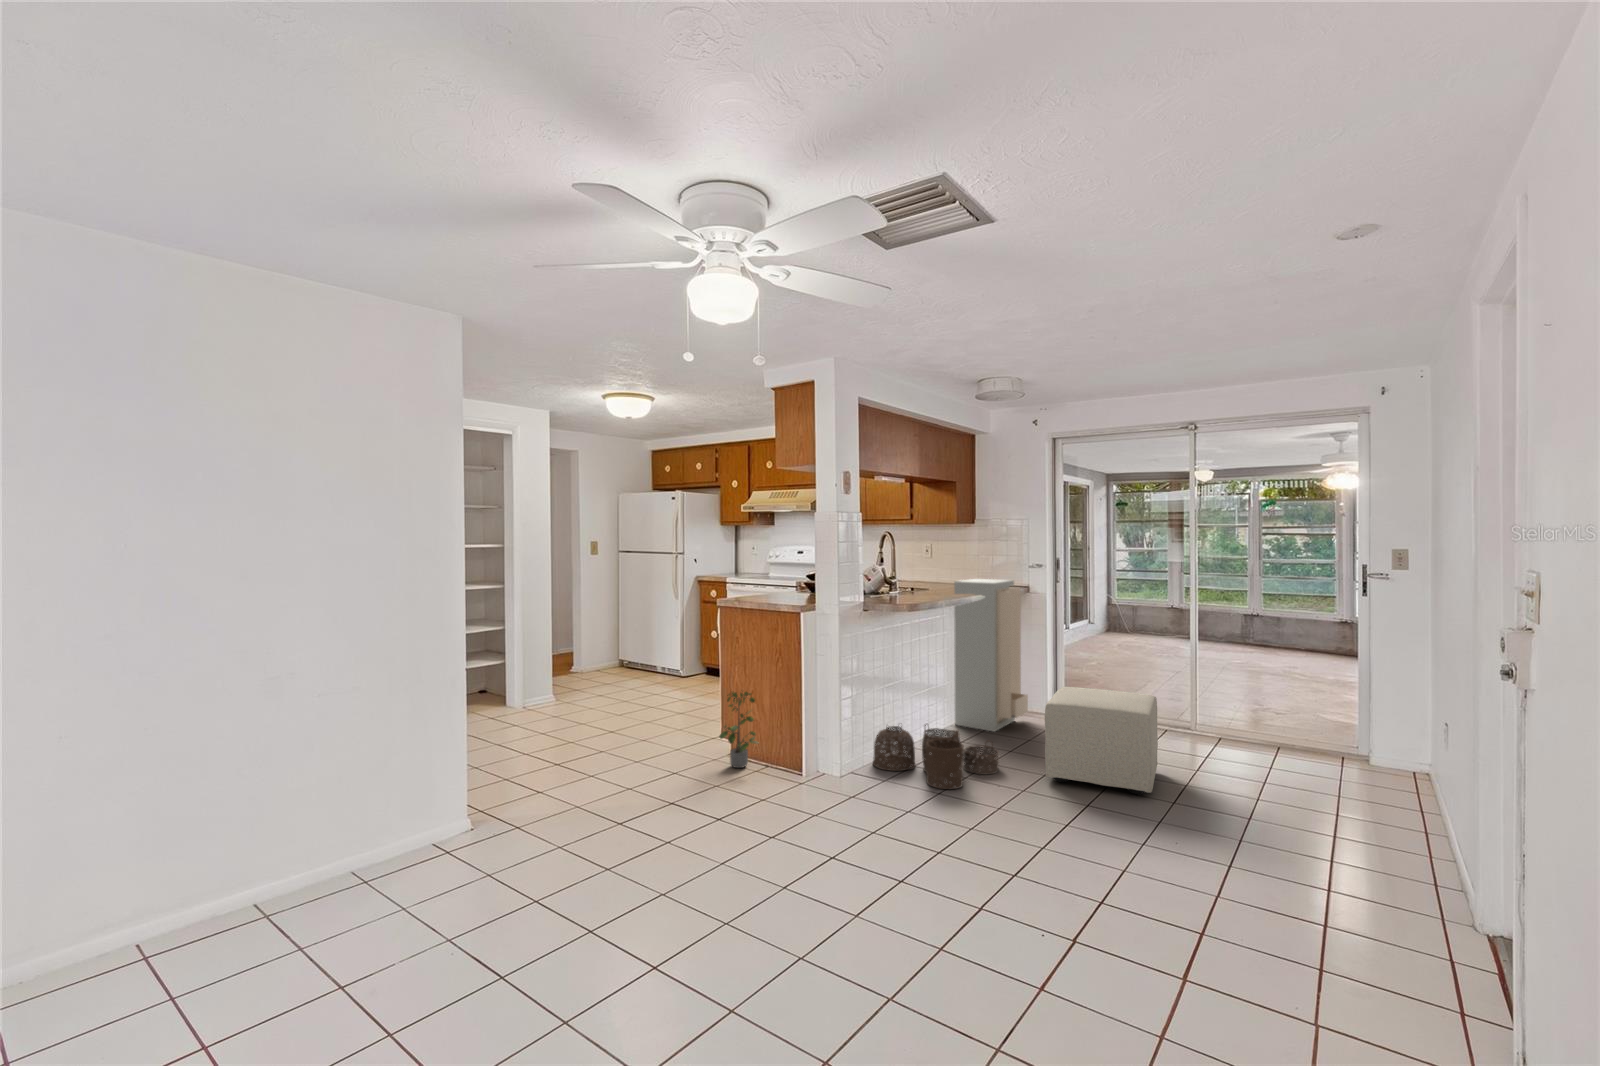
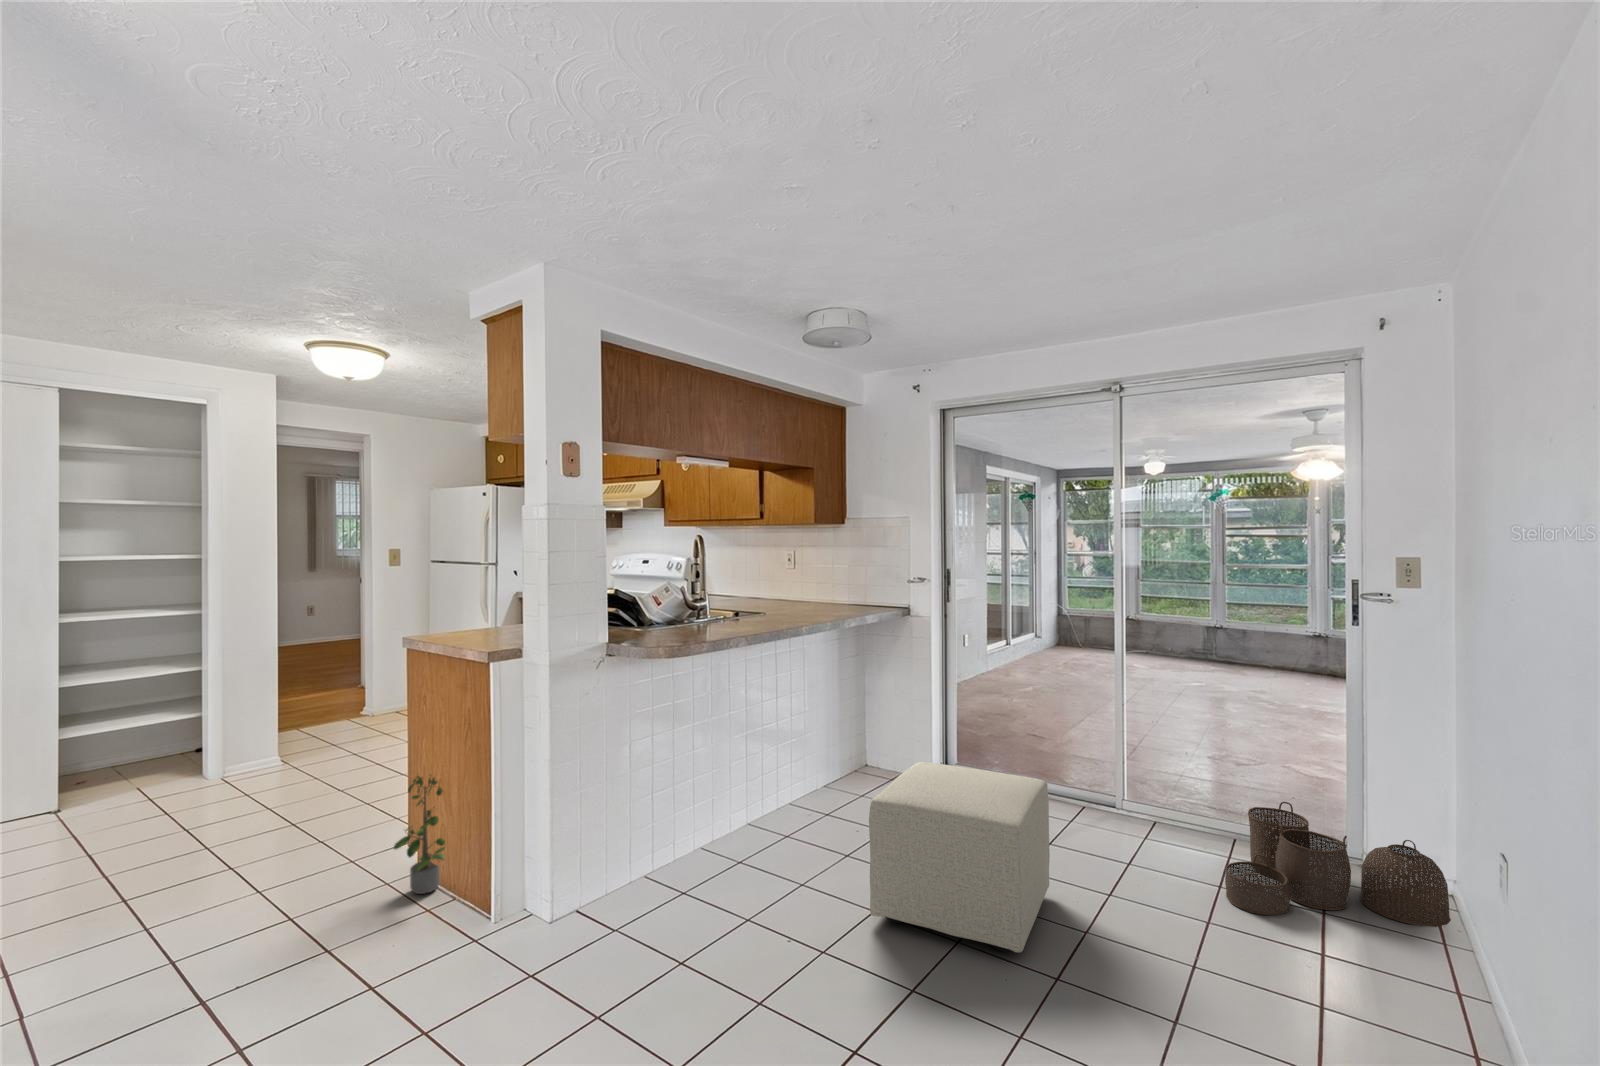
storage cabinet: present [954,579,1028,731] -> none [797,598,898,814]
woven basket: present [873,725,999,789] -> present [1225,802,1451,927]

